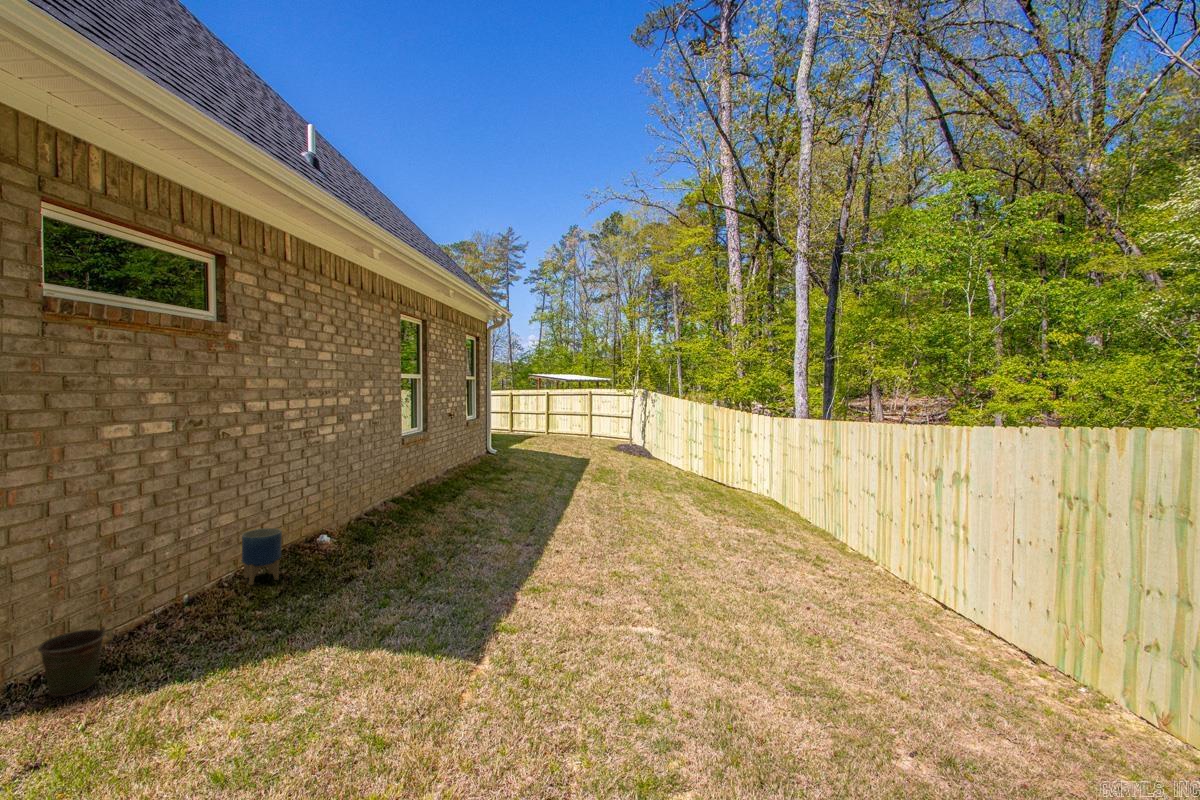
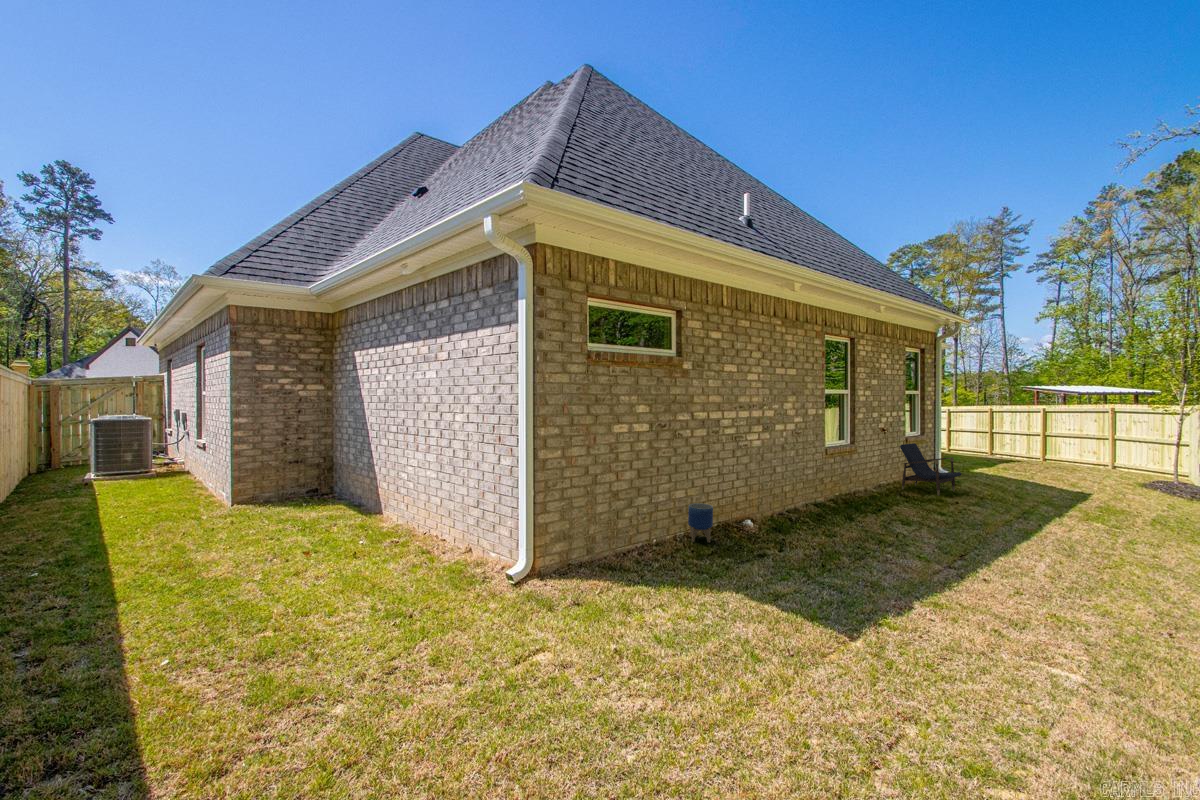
lounge chair: none [460,428,509,475] -> present [900,443,961,496]
bucket: present [38,627,108,696] -> none [583,540,611,573]

